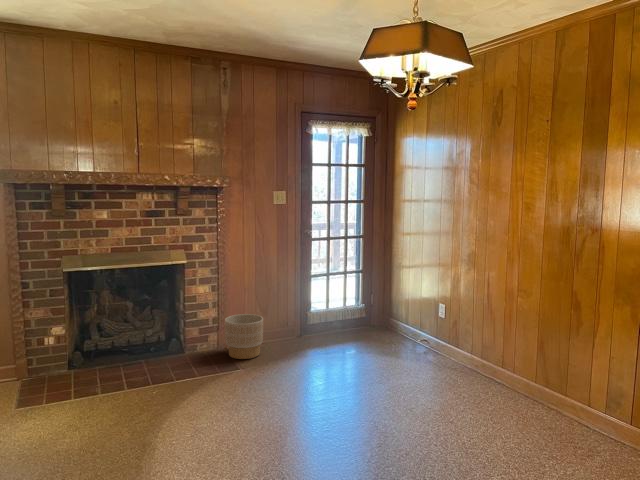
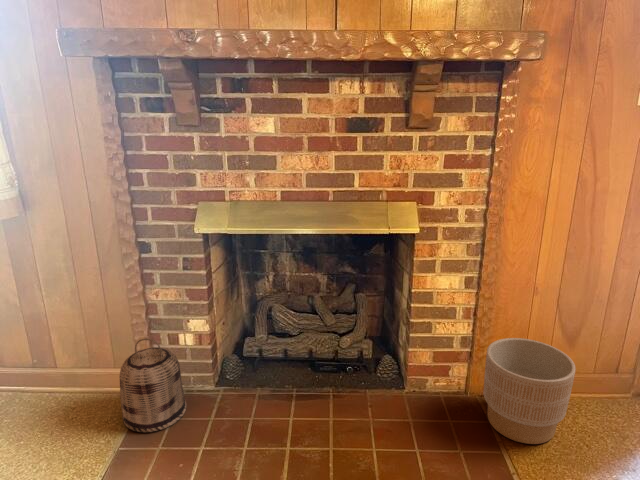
basket: none [11,336,54,393] -> present [119,339,186,432]

